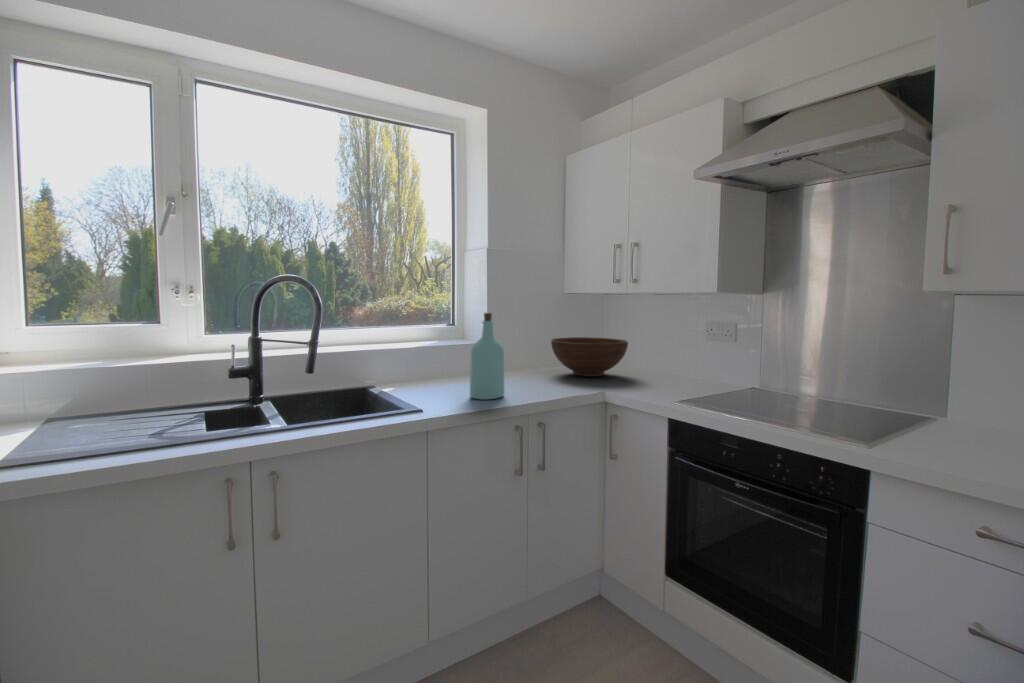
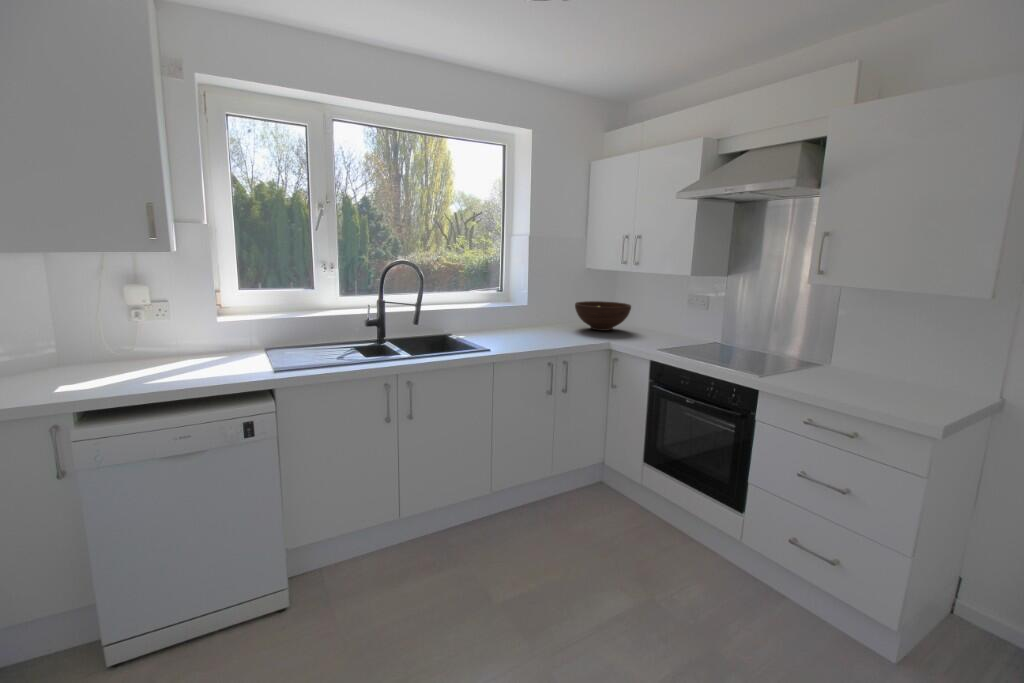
bottle: present [470,313,505,400] -> none [517,286,540,344]

